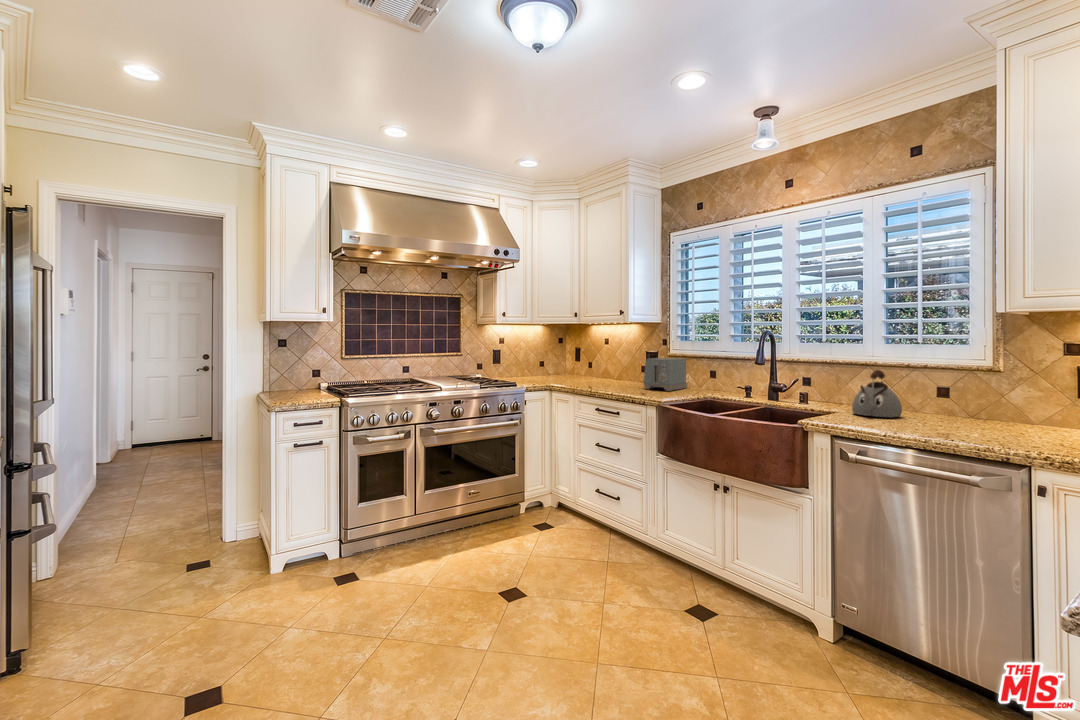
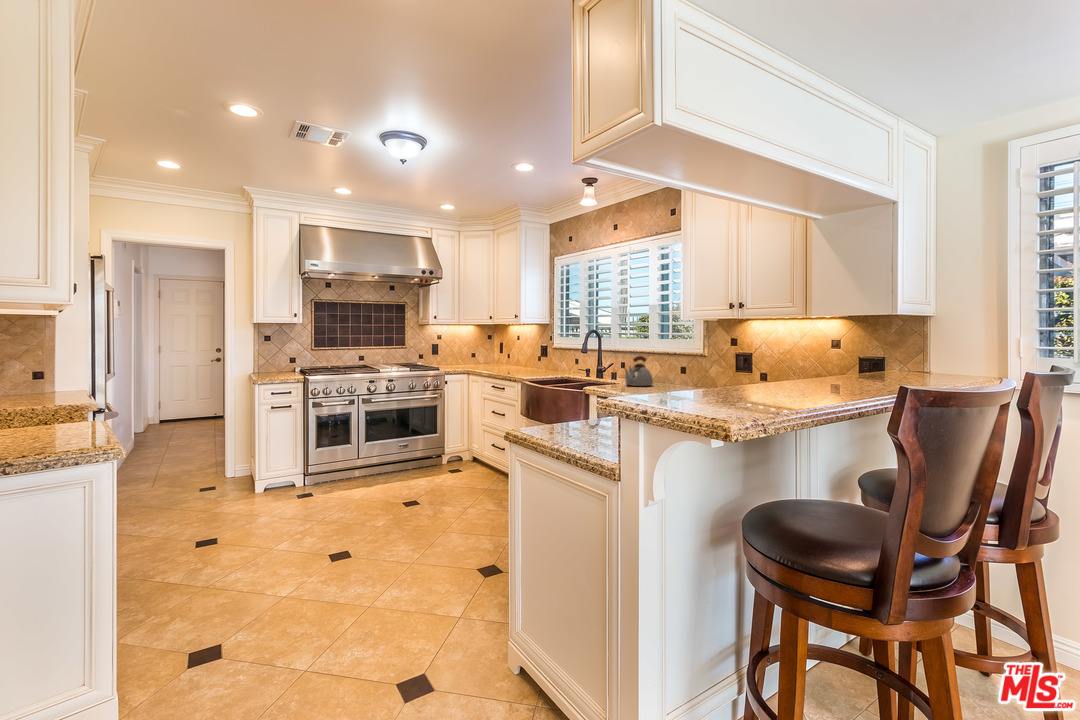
toaster: present [643,358,688,391] -> none [529,350,566,374]

